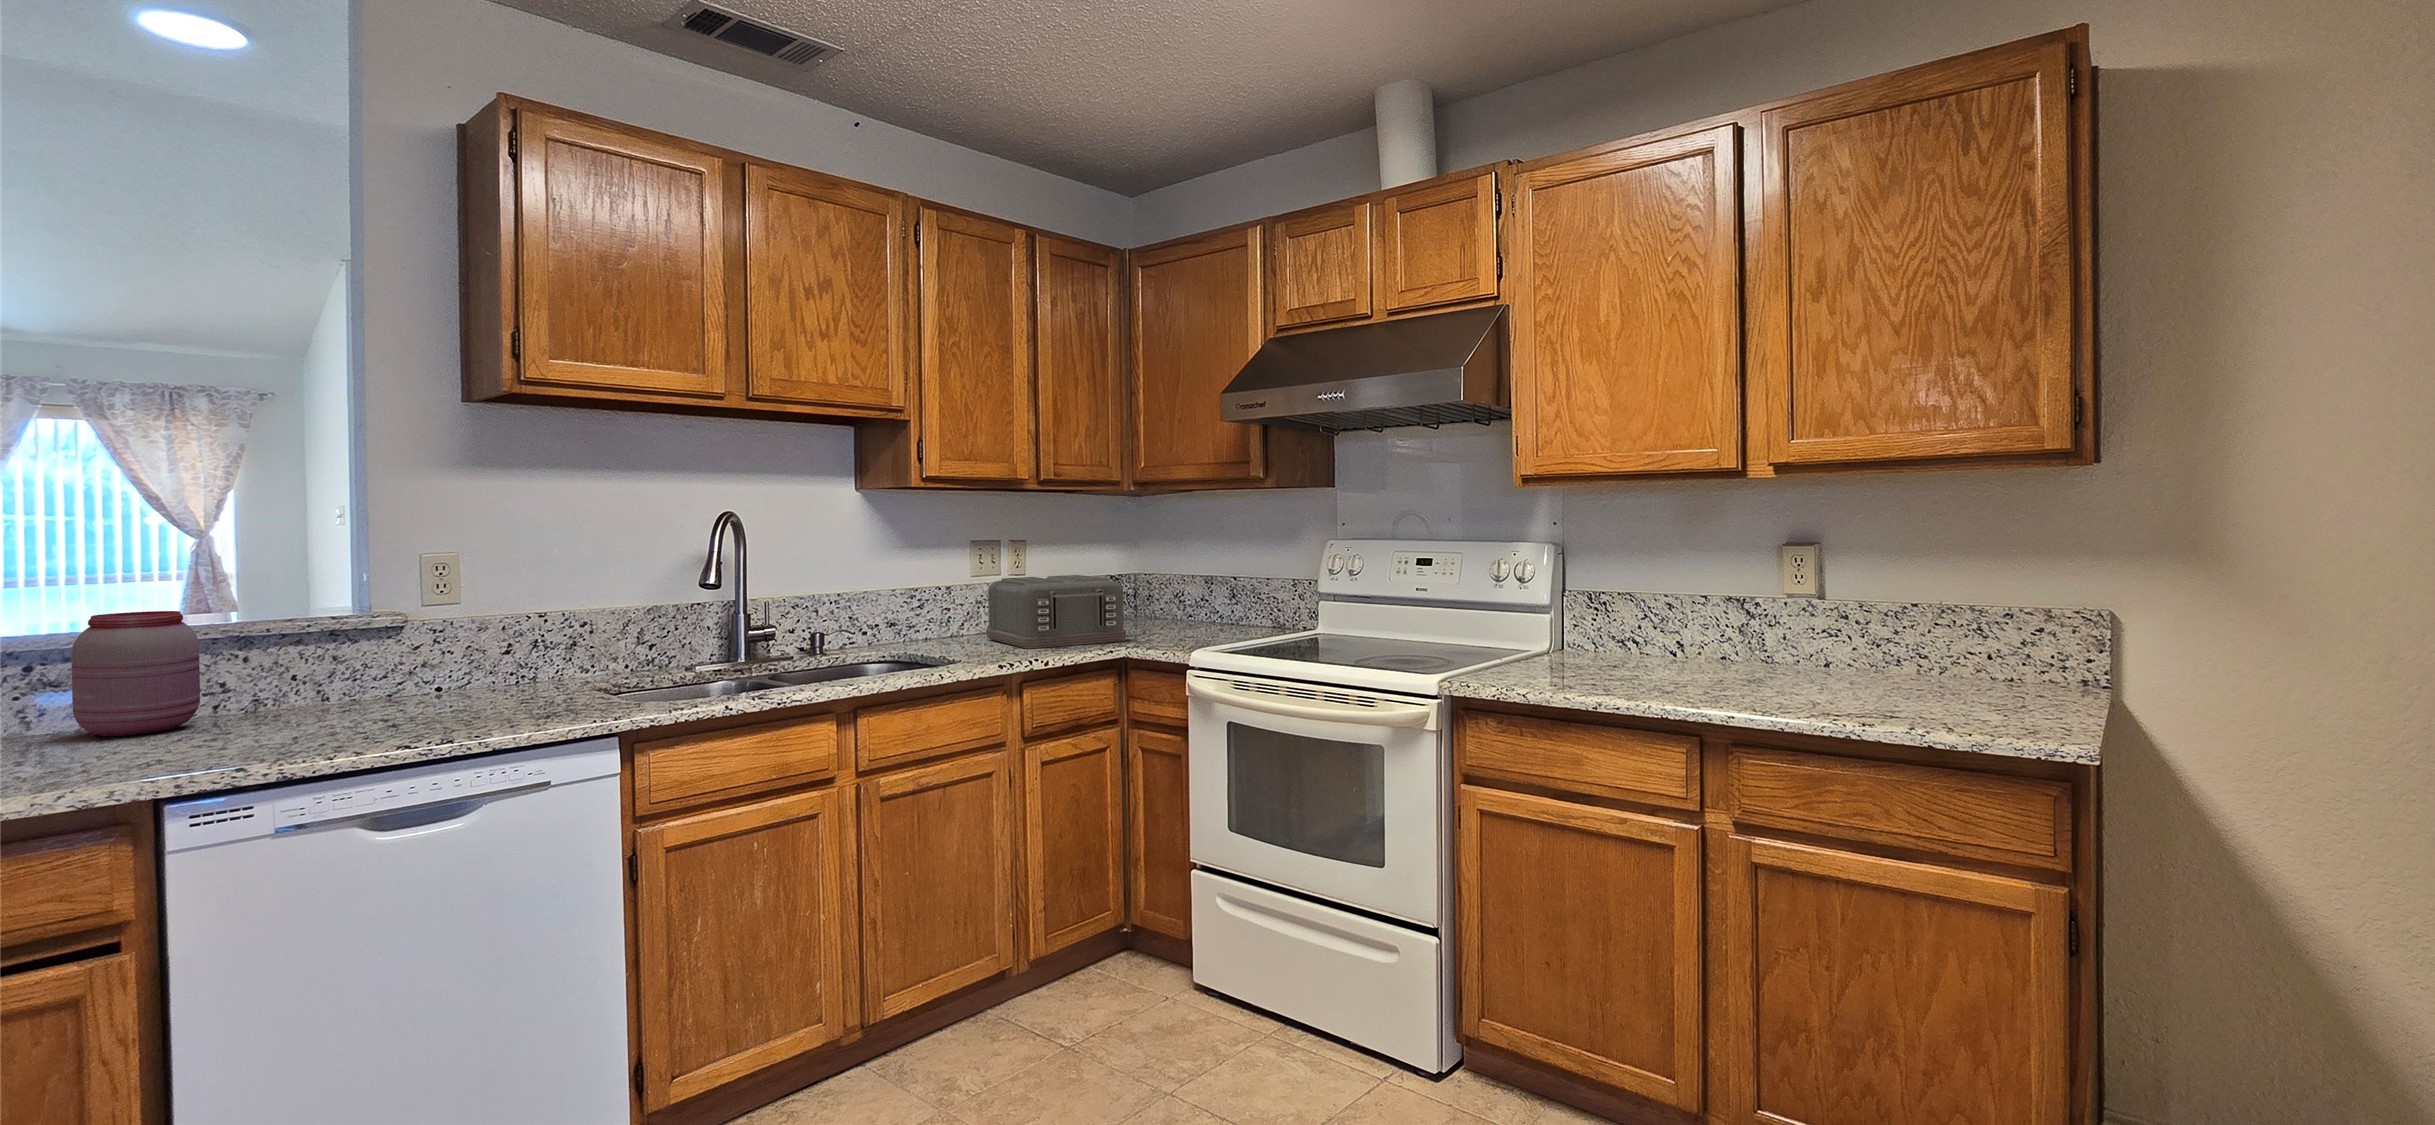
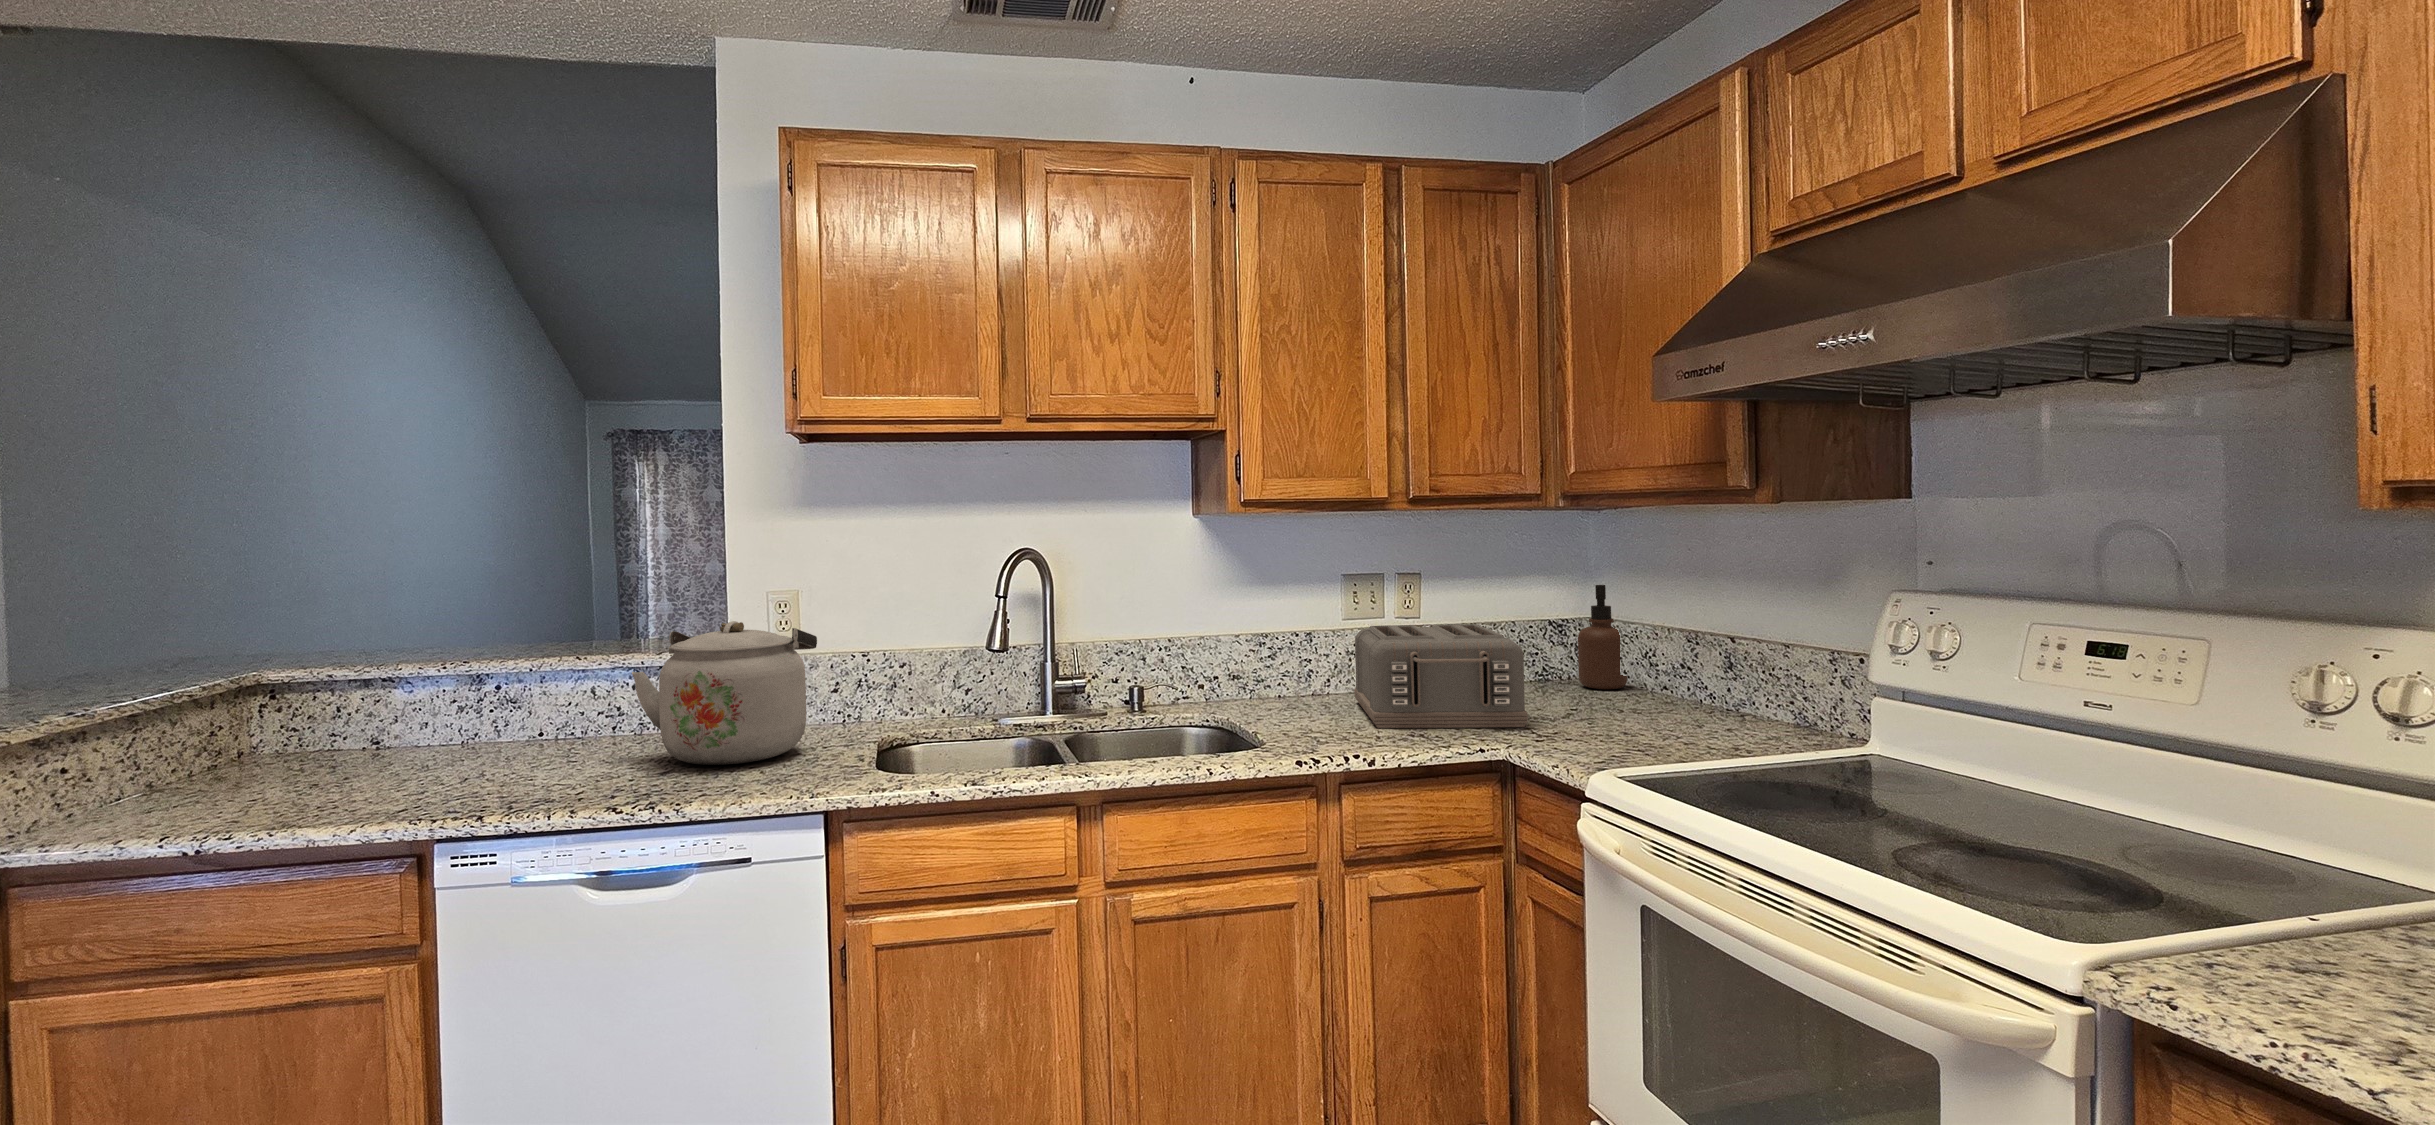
soap dispenser: none [1131,548,1164,623] -> present [1578,585,1627,689]
kettle: none [314,576,532,717] -> present [632,621,817,765]
jar: present [71,611,200,736] -> none [503,642,591,751]

